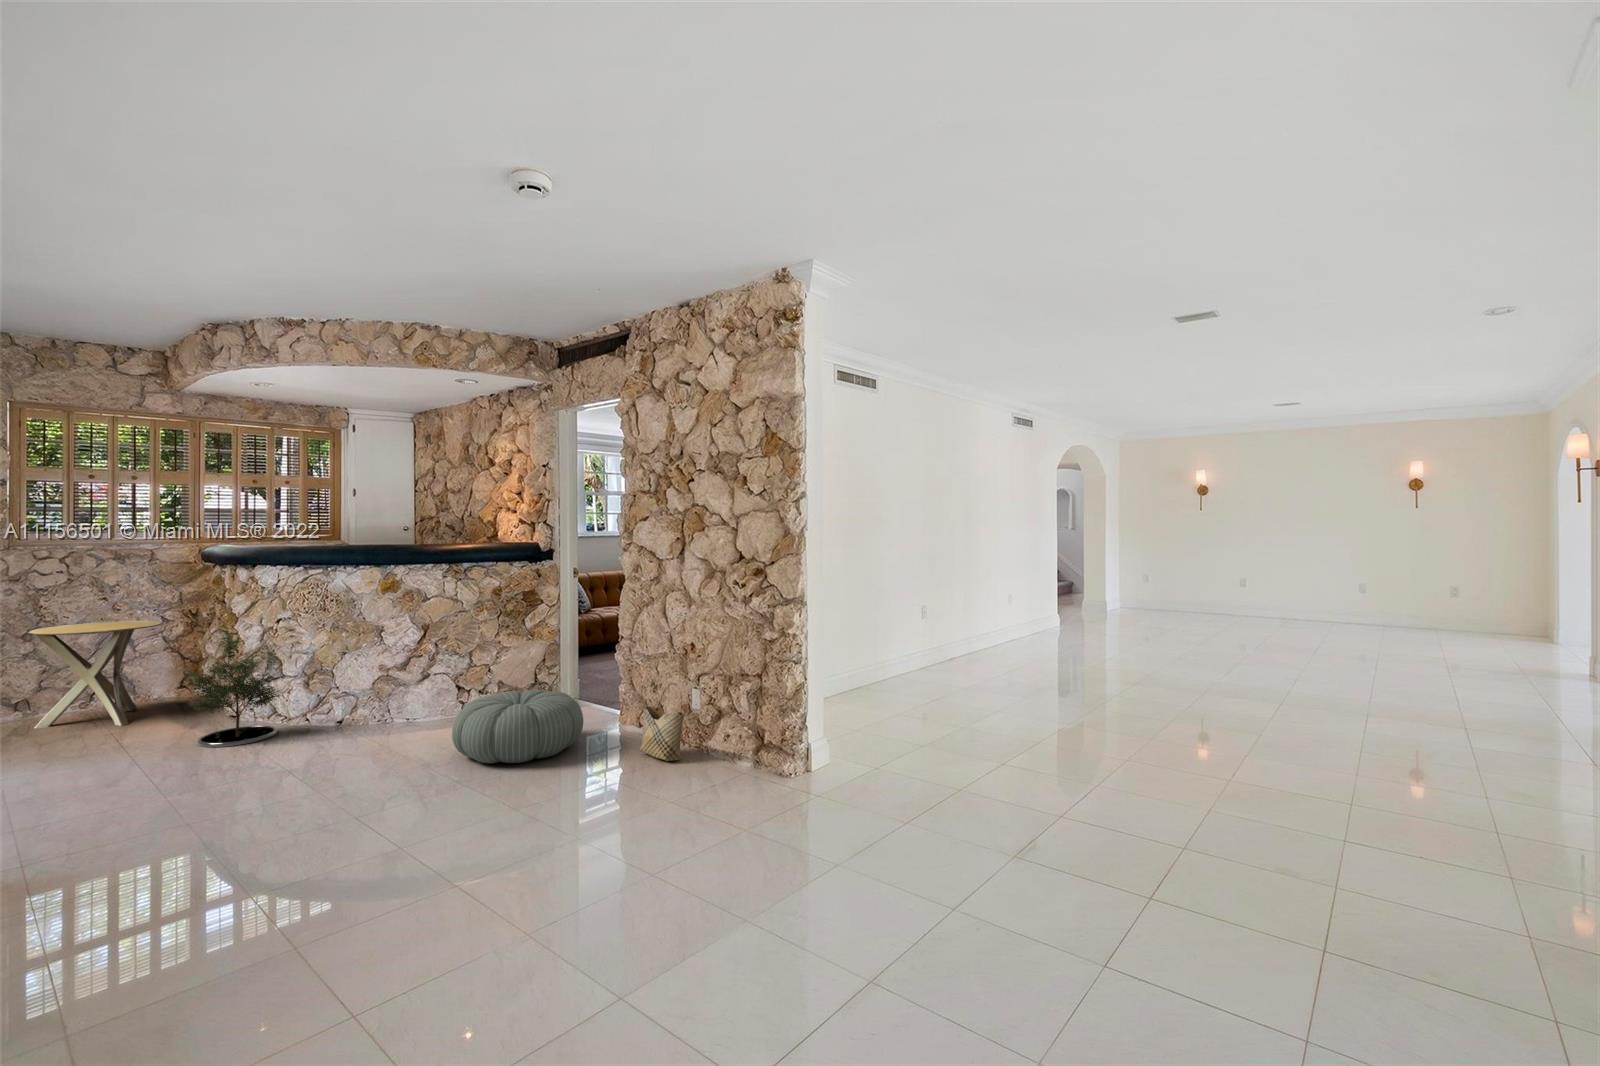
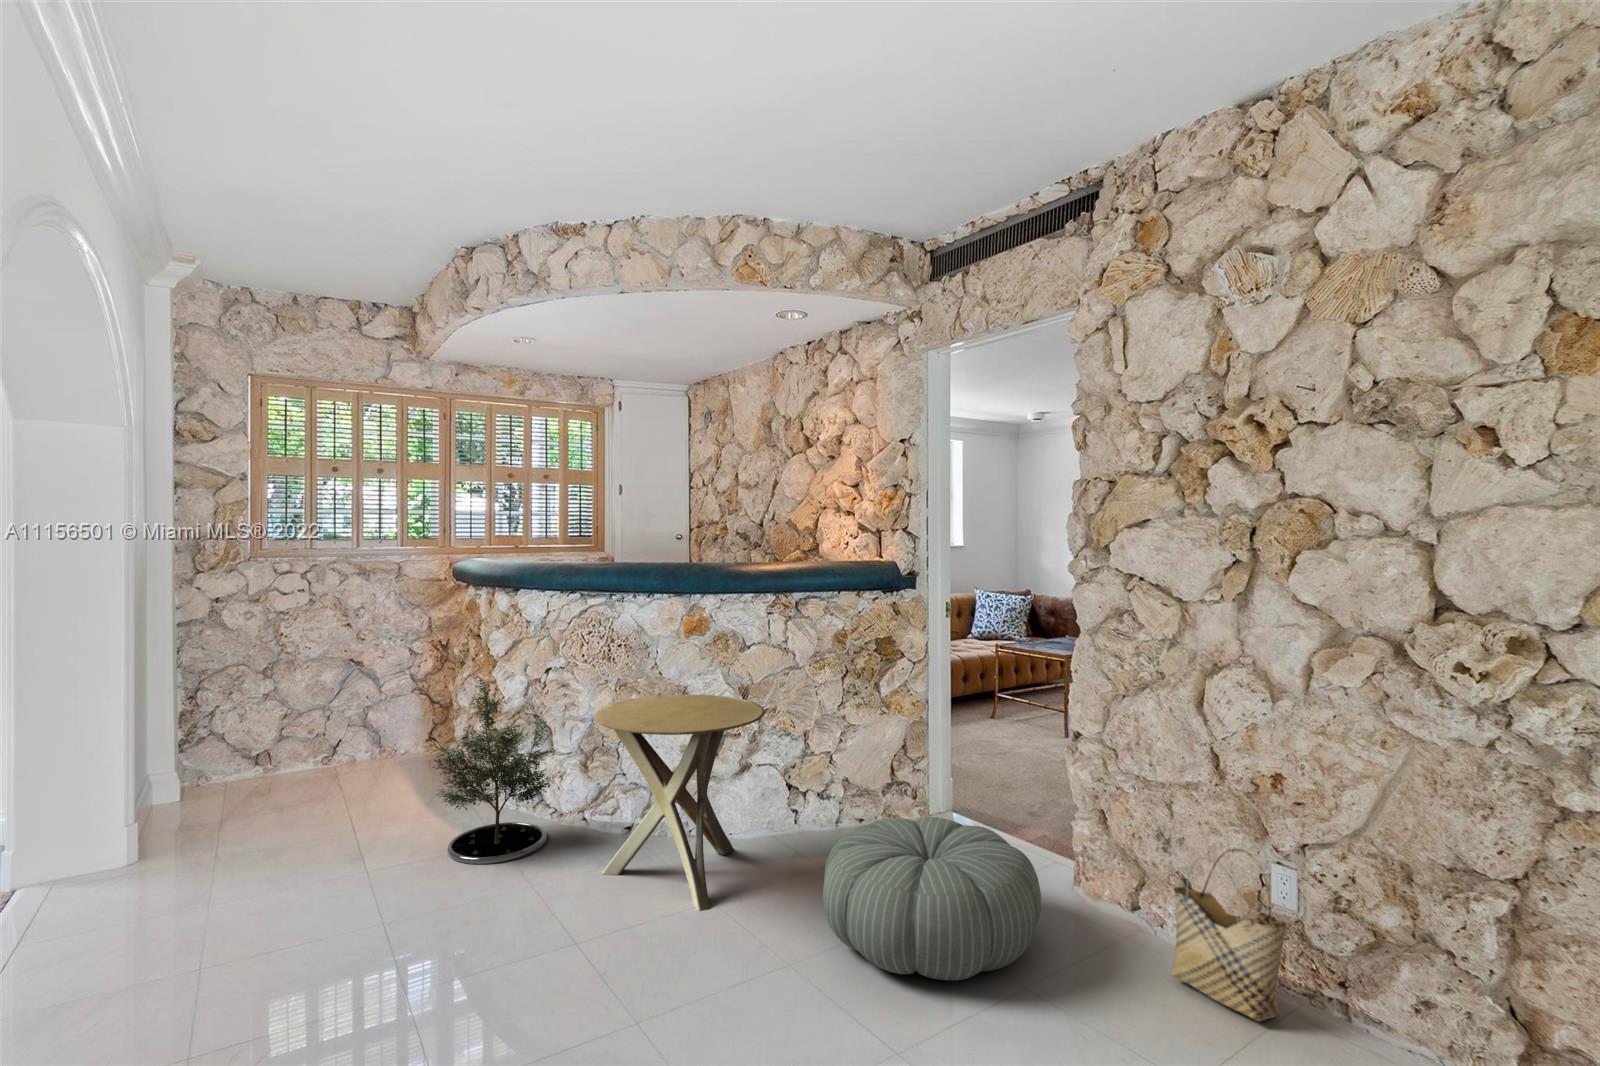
side table: present [29,621,163,728] -> present [595,695,765,911]

